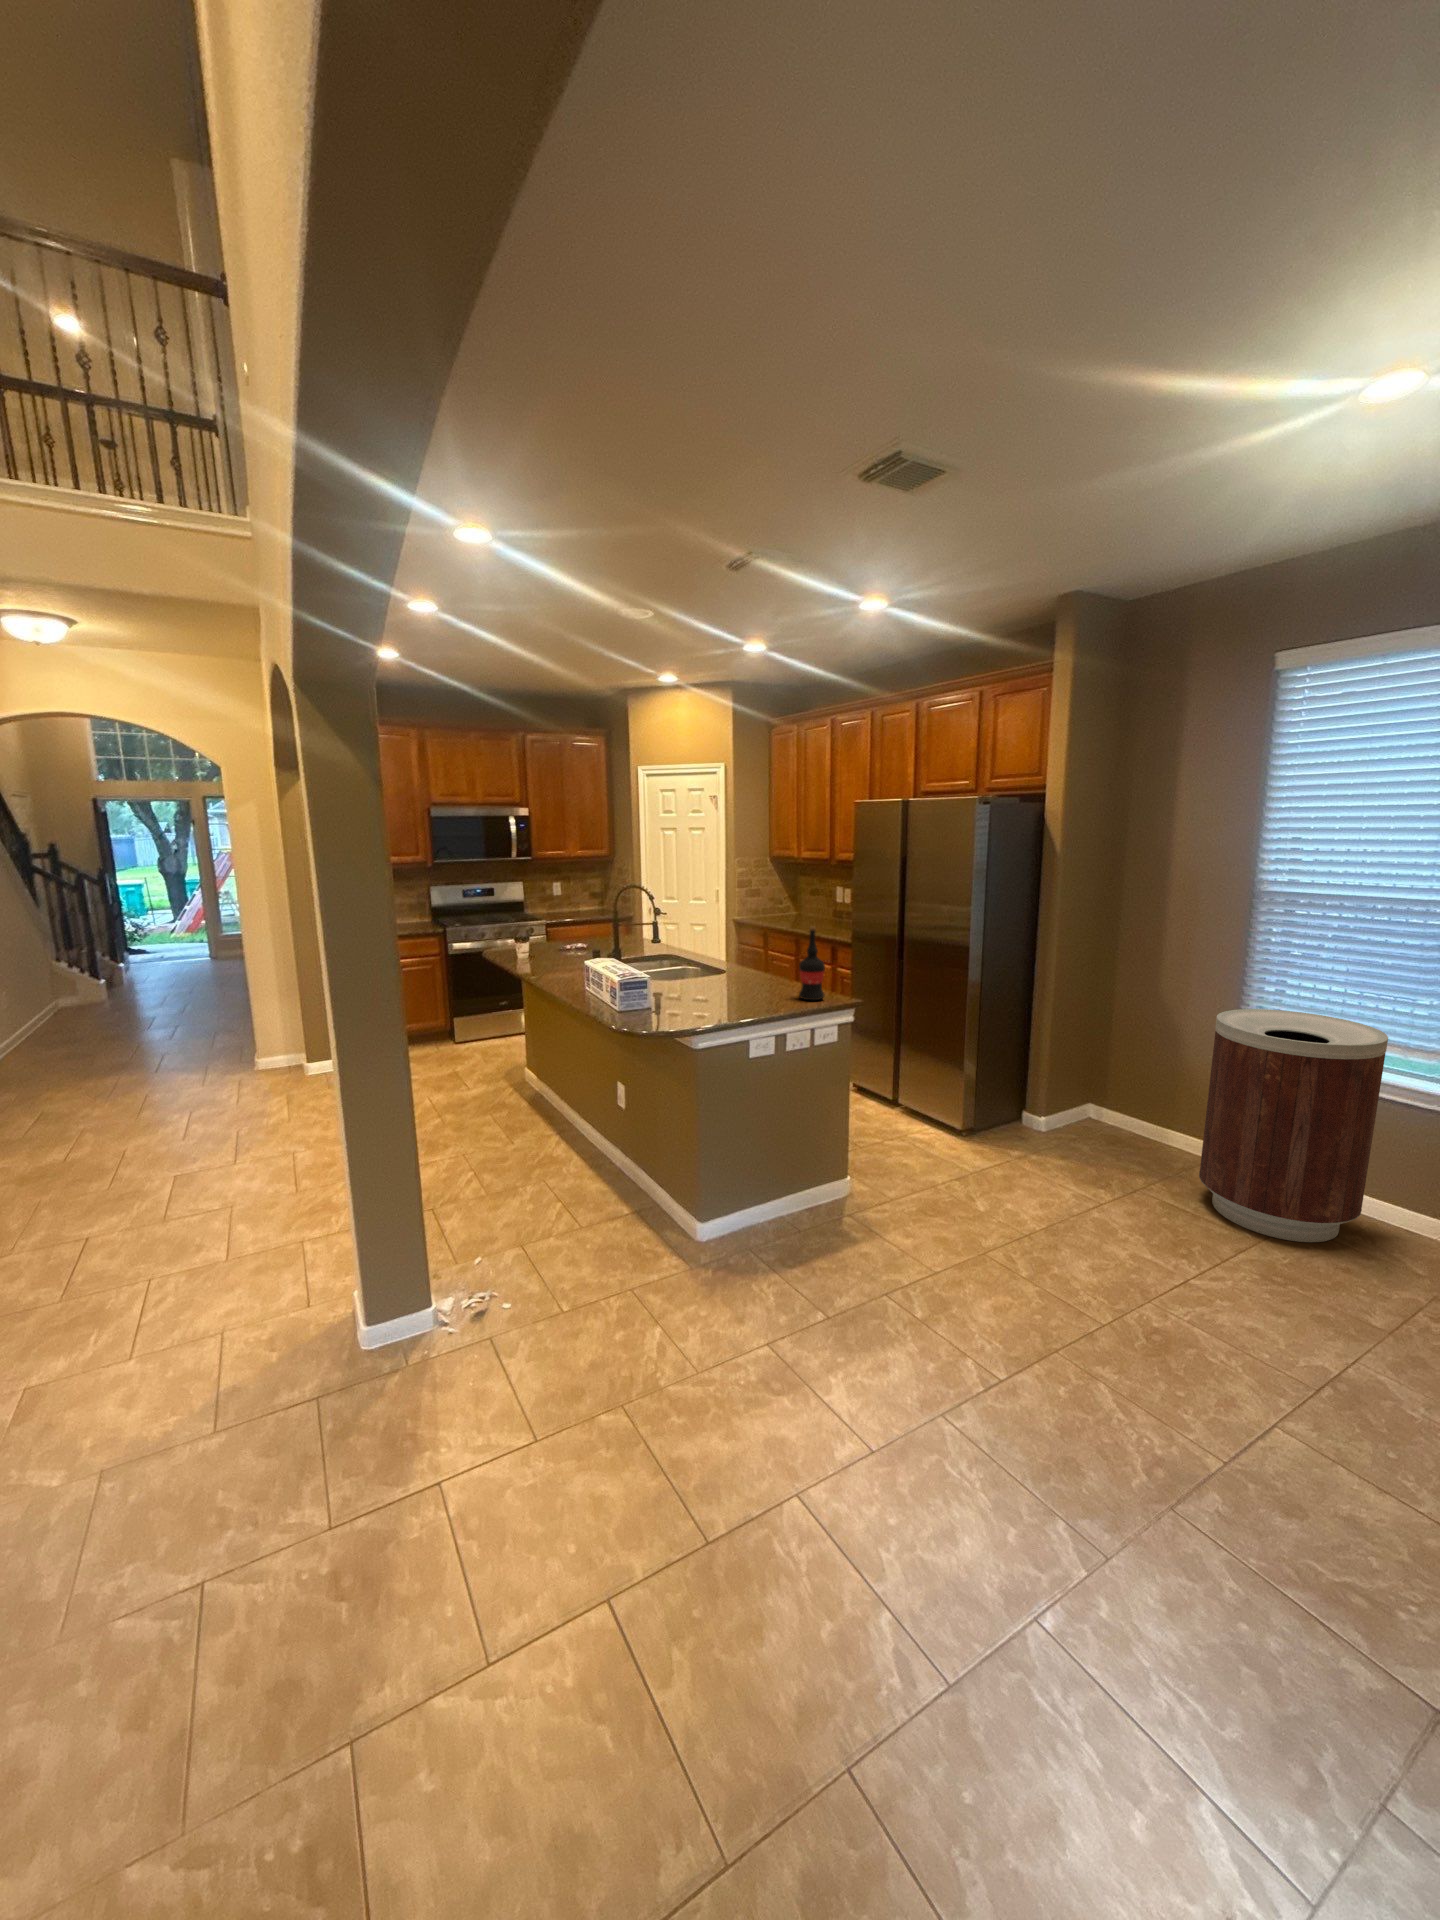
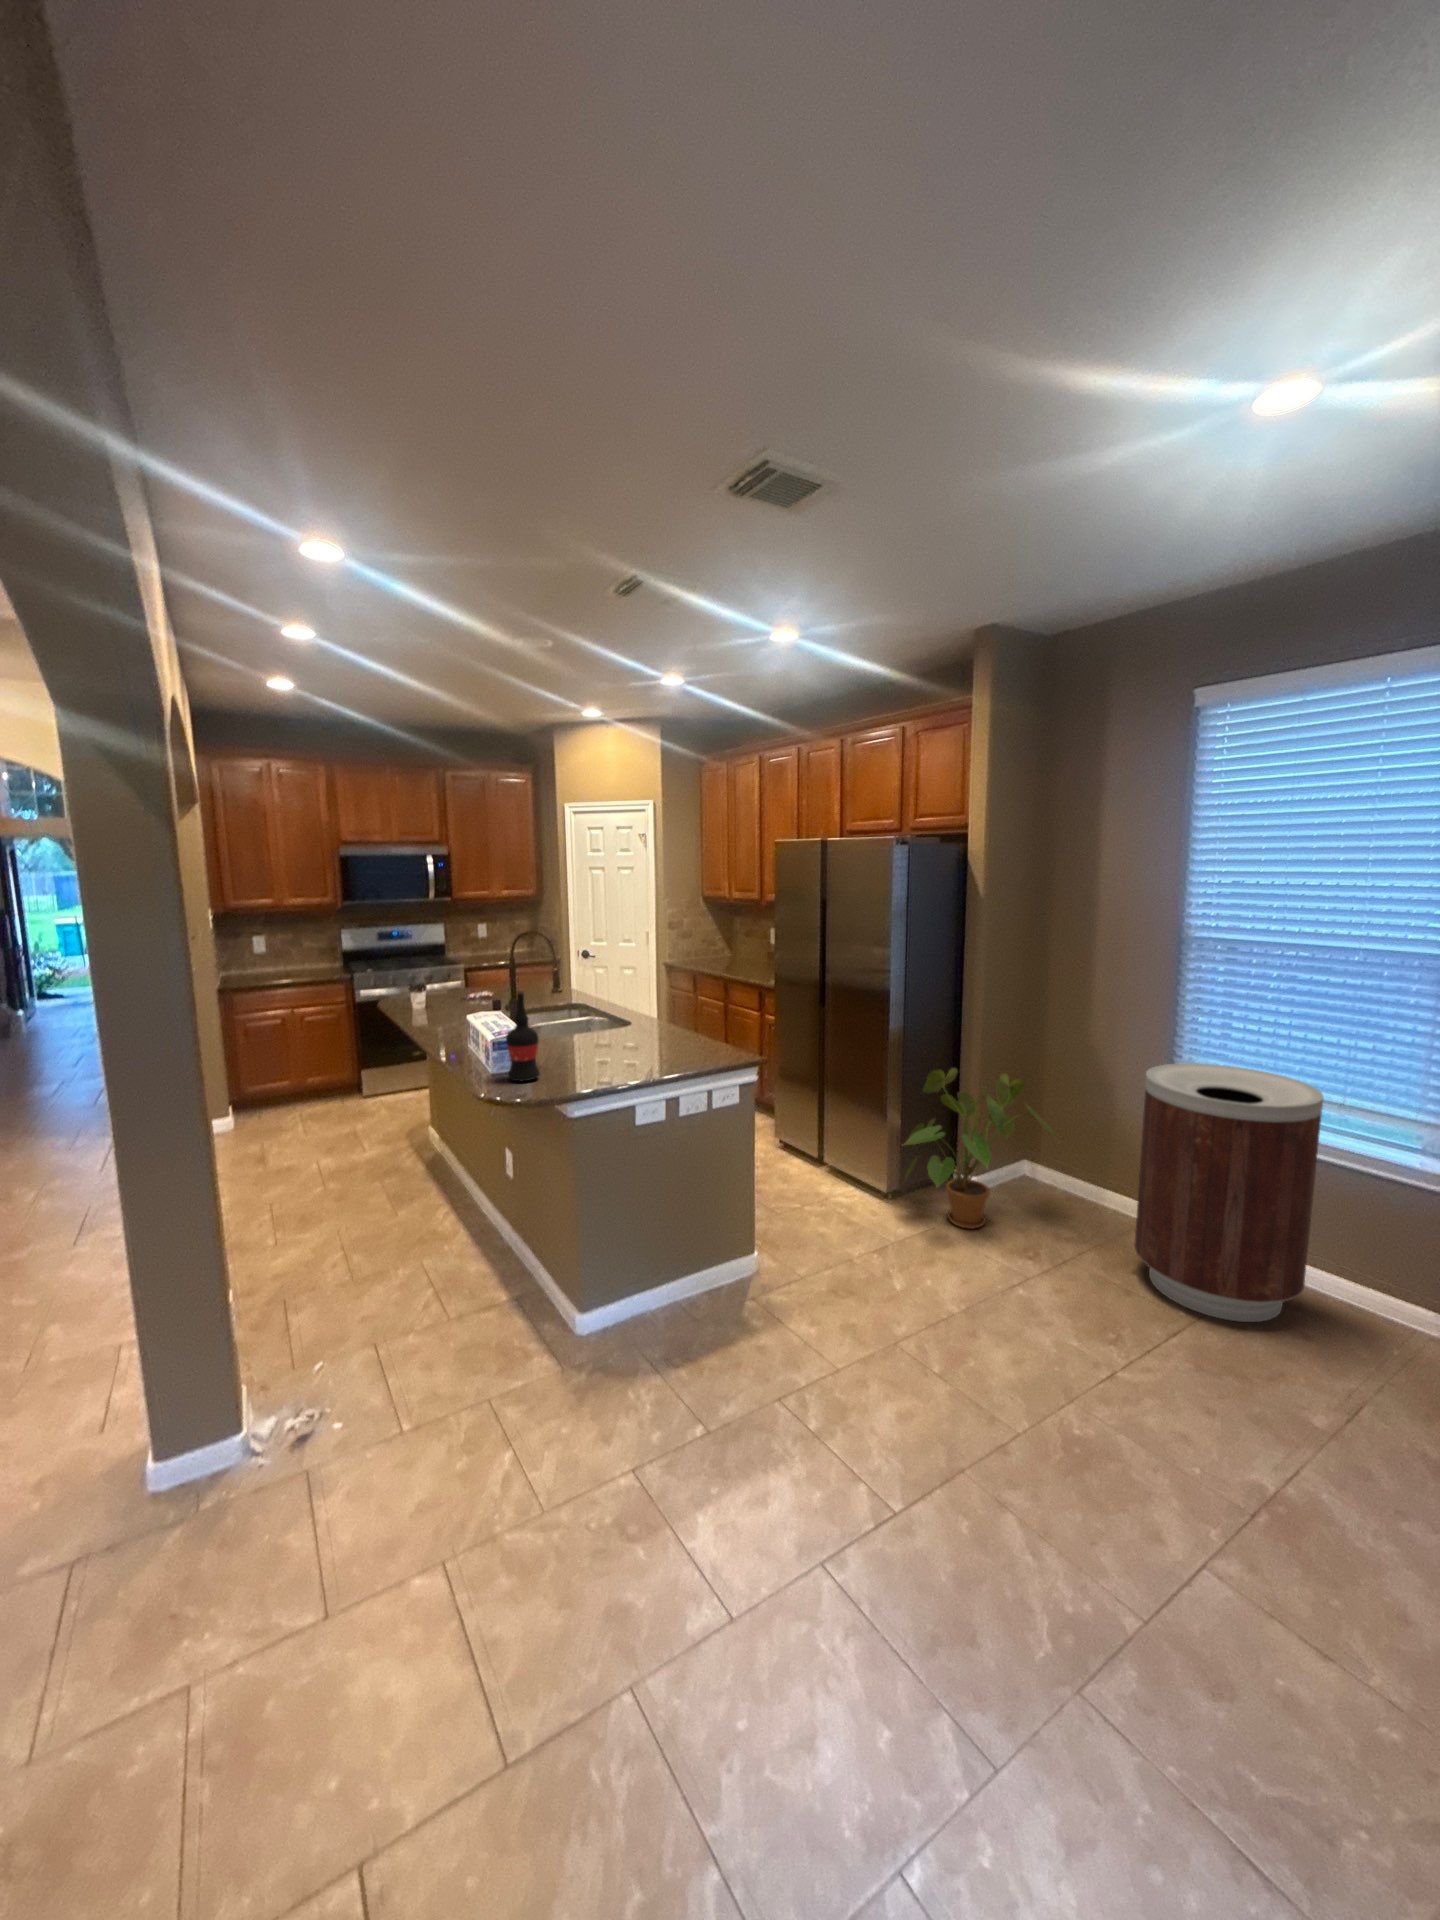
wine bottle: present [799,927,825,1000] -> present [506,989,540,1081]
house plant: none [977,1015,1130,1161] -> present [905,1068,1056,1229]

